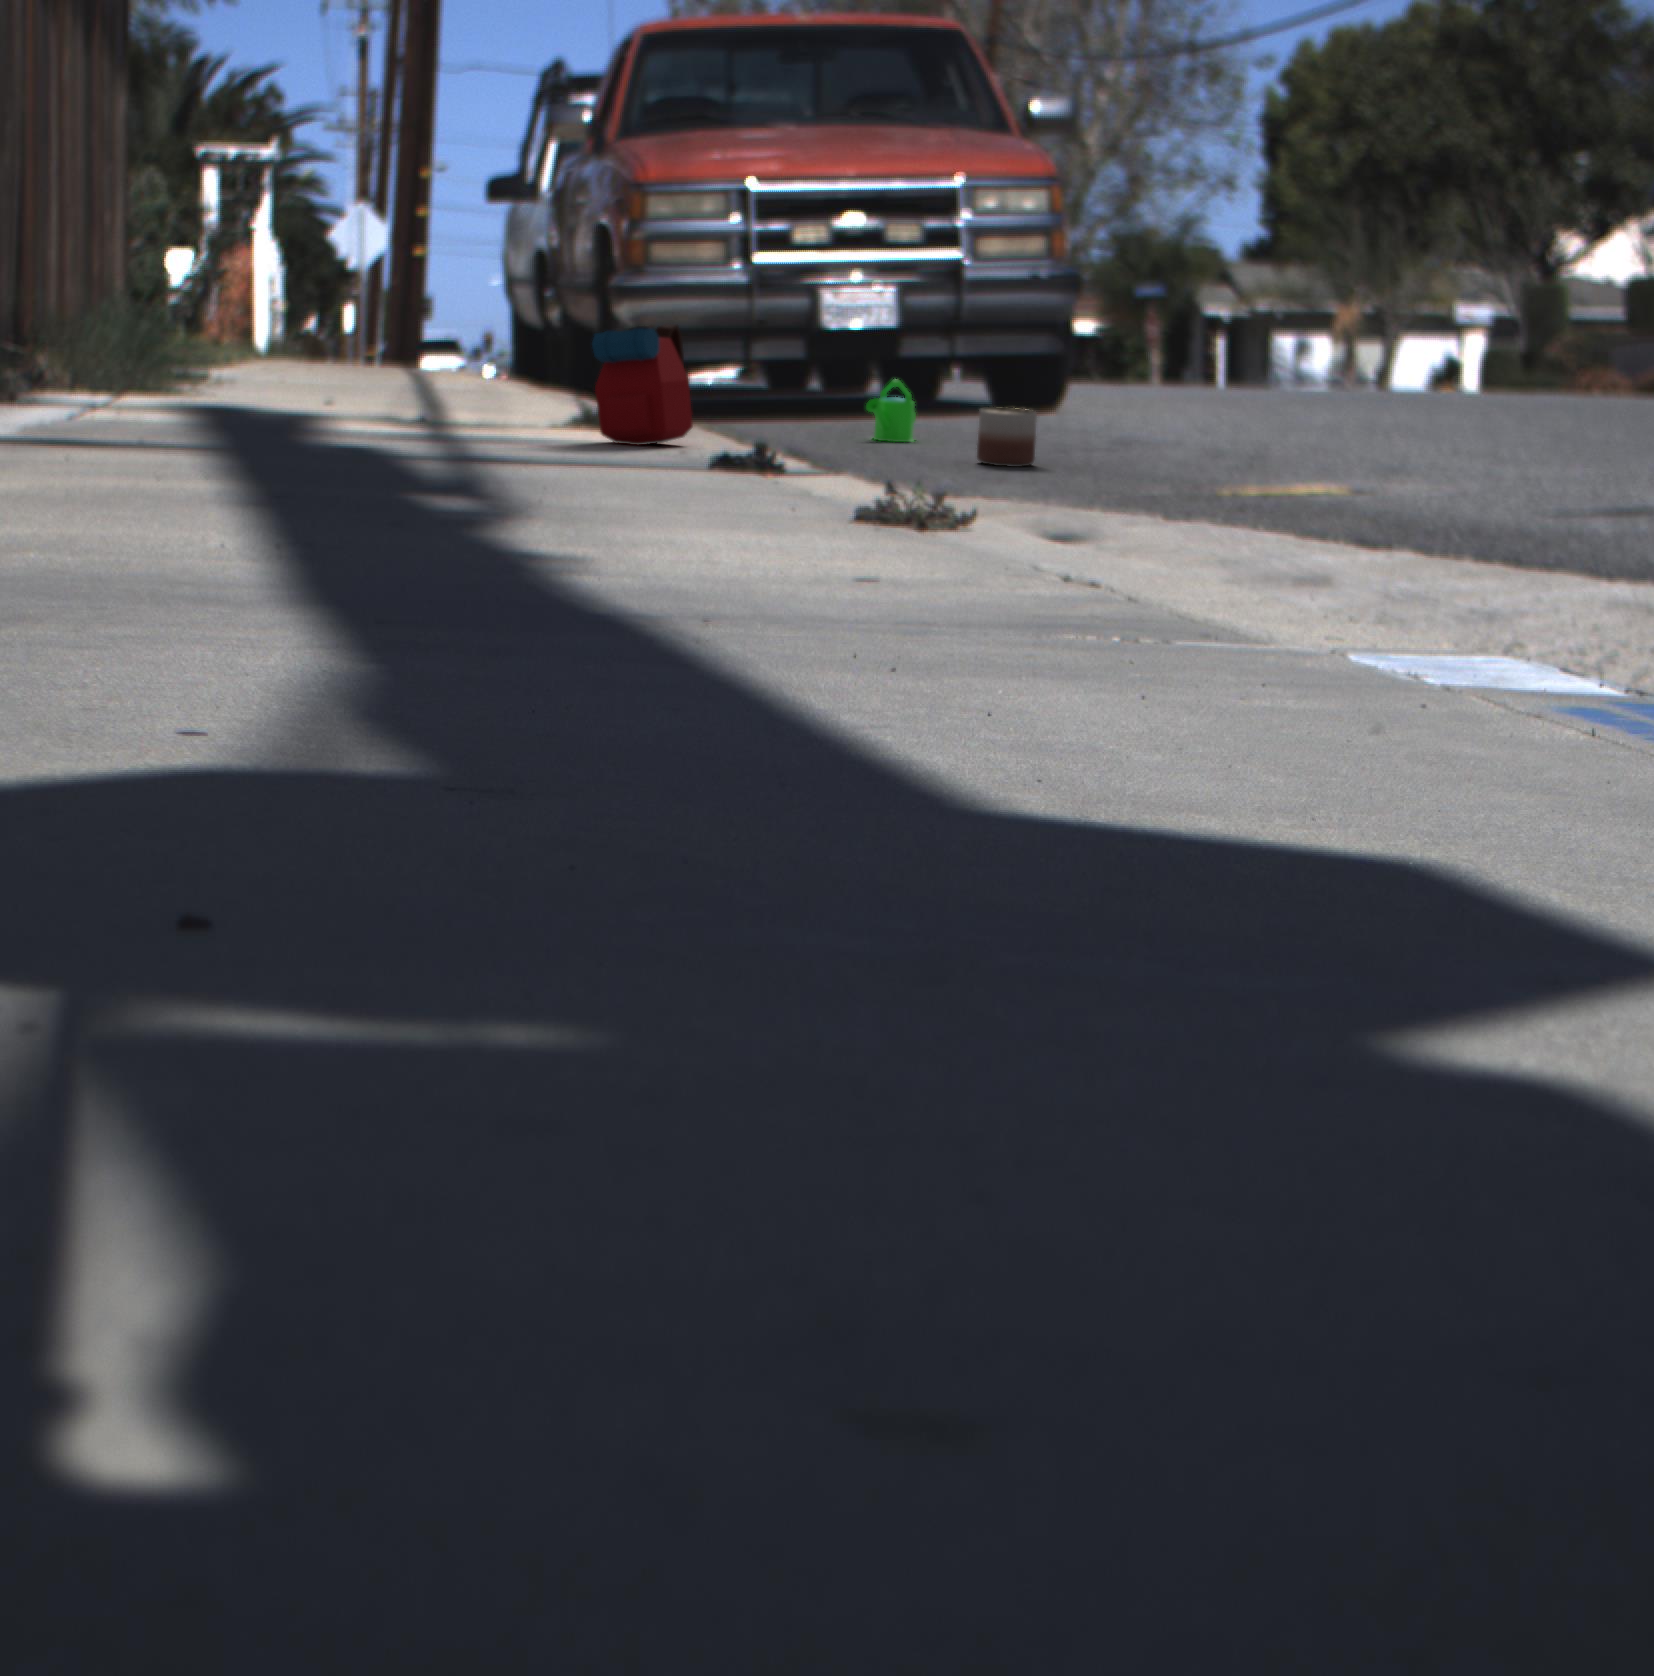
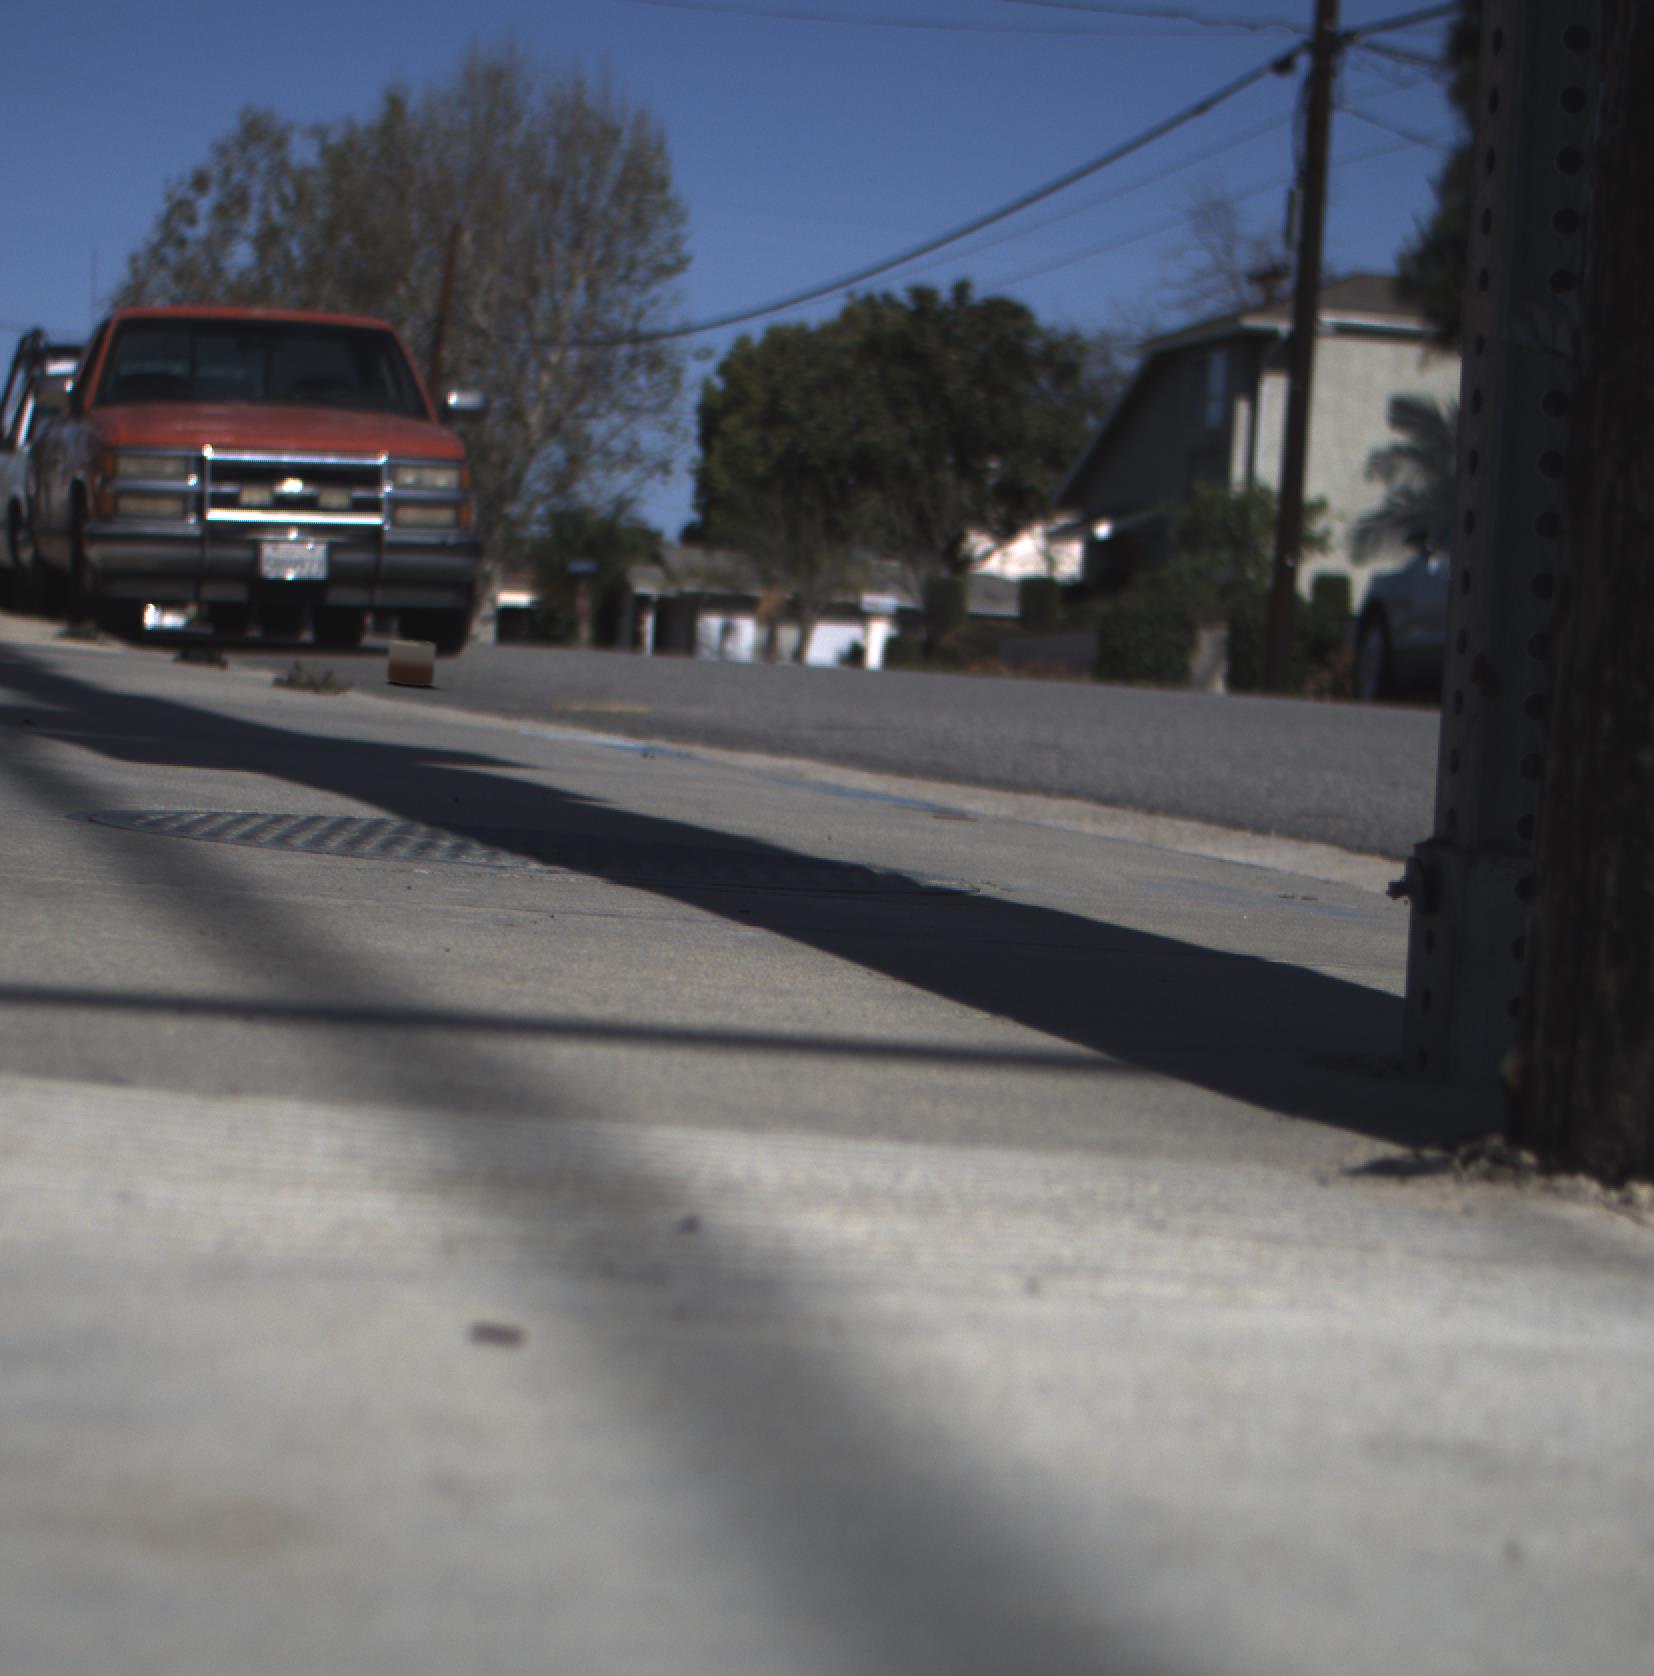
backpack: present [592,324,693,445] -> none [73,561,155,656]
watering can: present [866,380,916,442] -> none [298,616,340,666]

